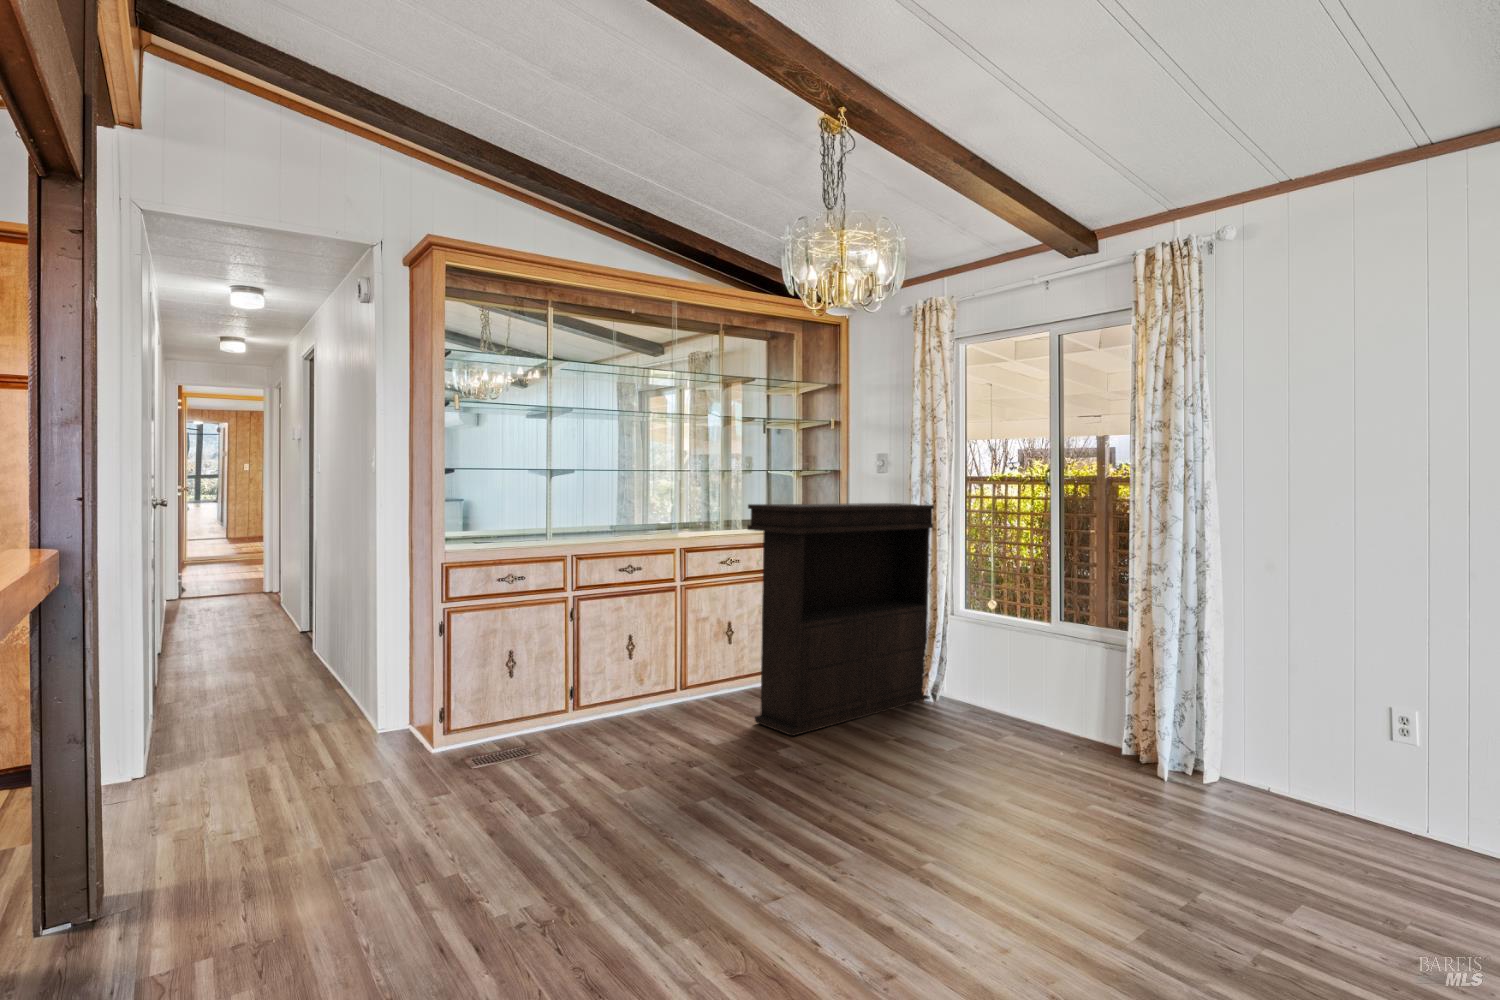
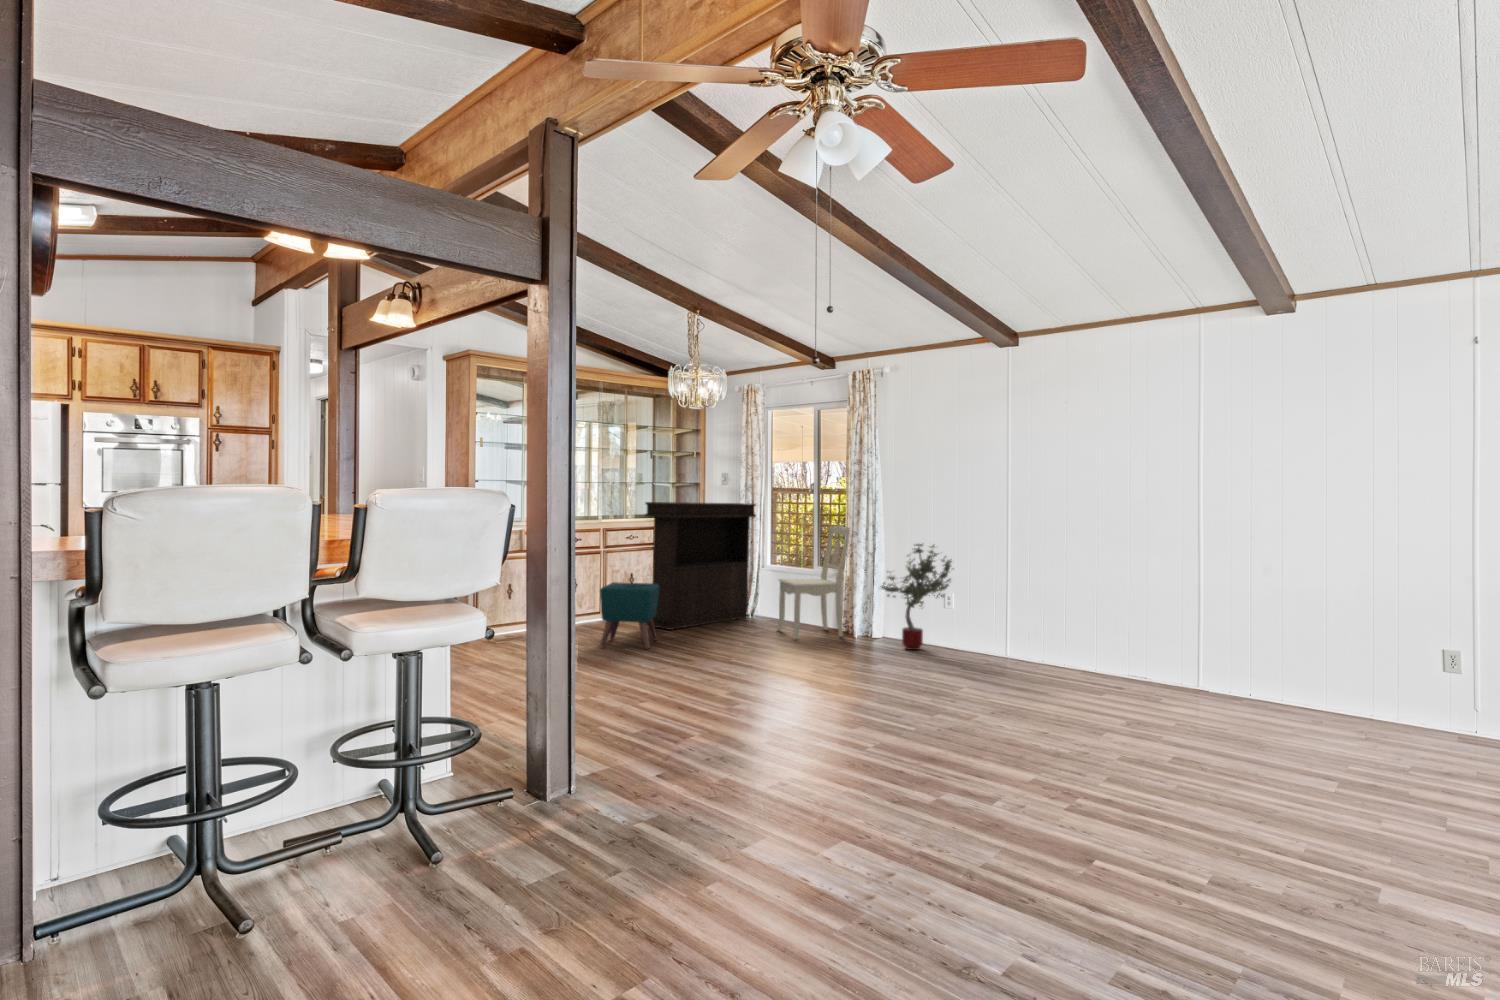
dining chair: none [991,548,1149,779] -> present [777,525,850,639]
potted tree: none [1225,598,1453,837] -> present [881,544,954,650]
ottoman: none [651,657,770,805] -> present [600,582,659,649]

